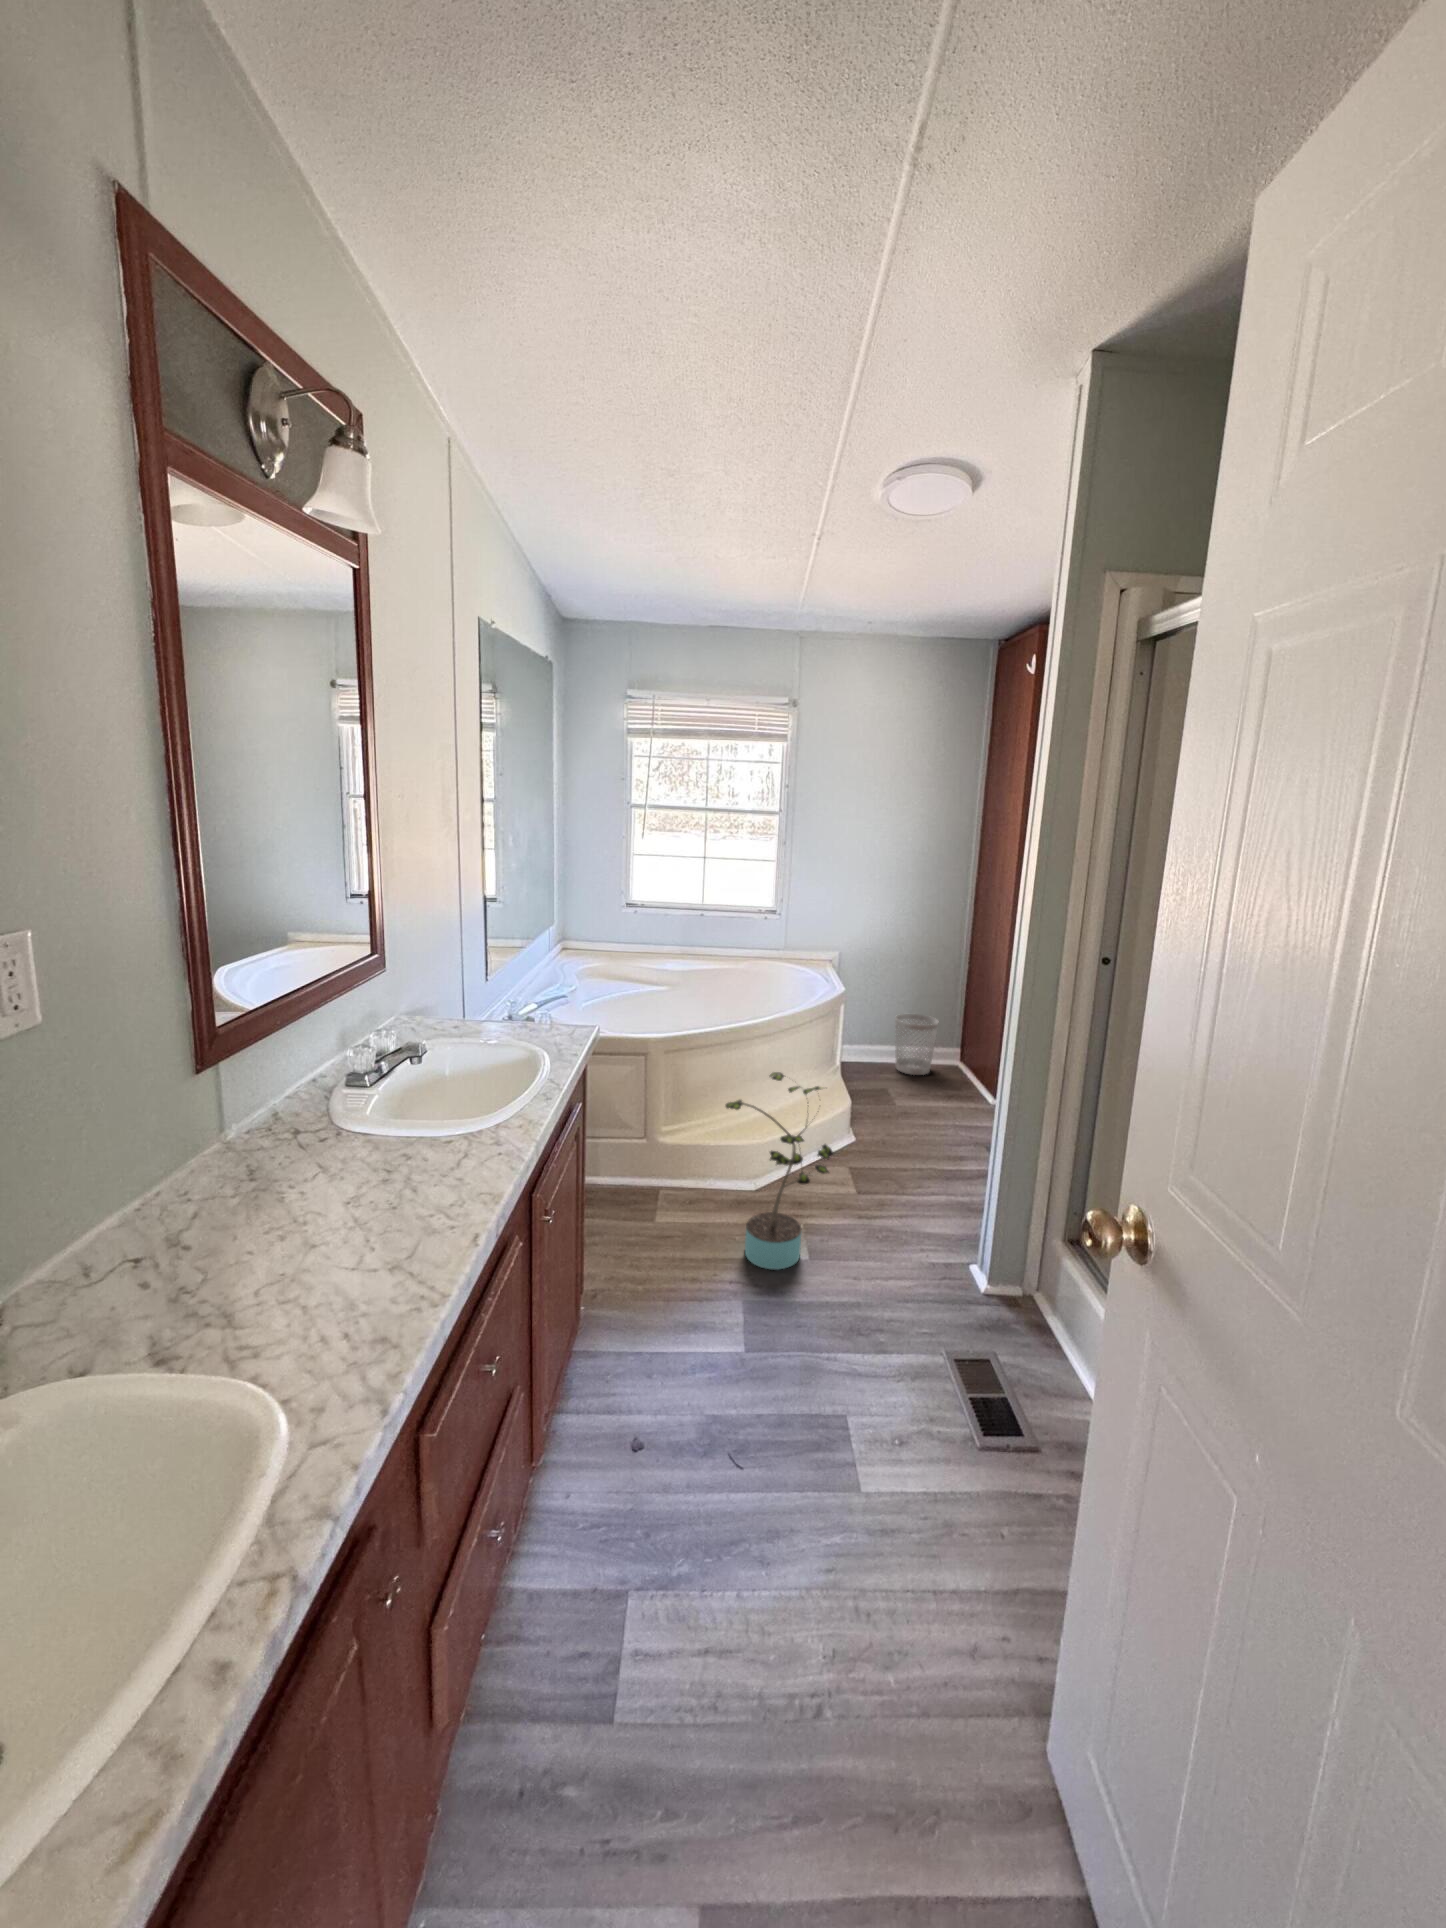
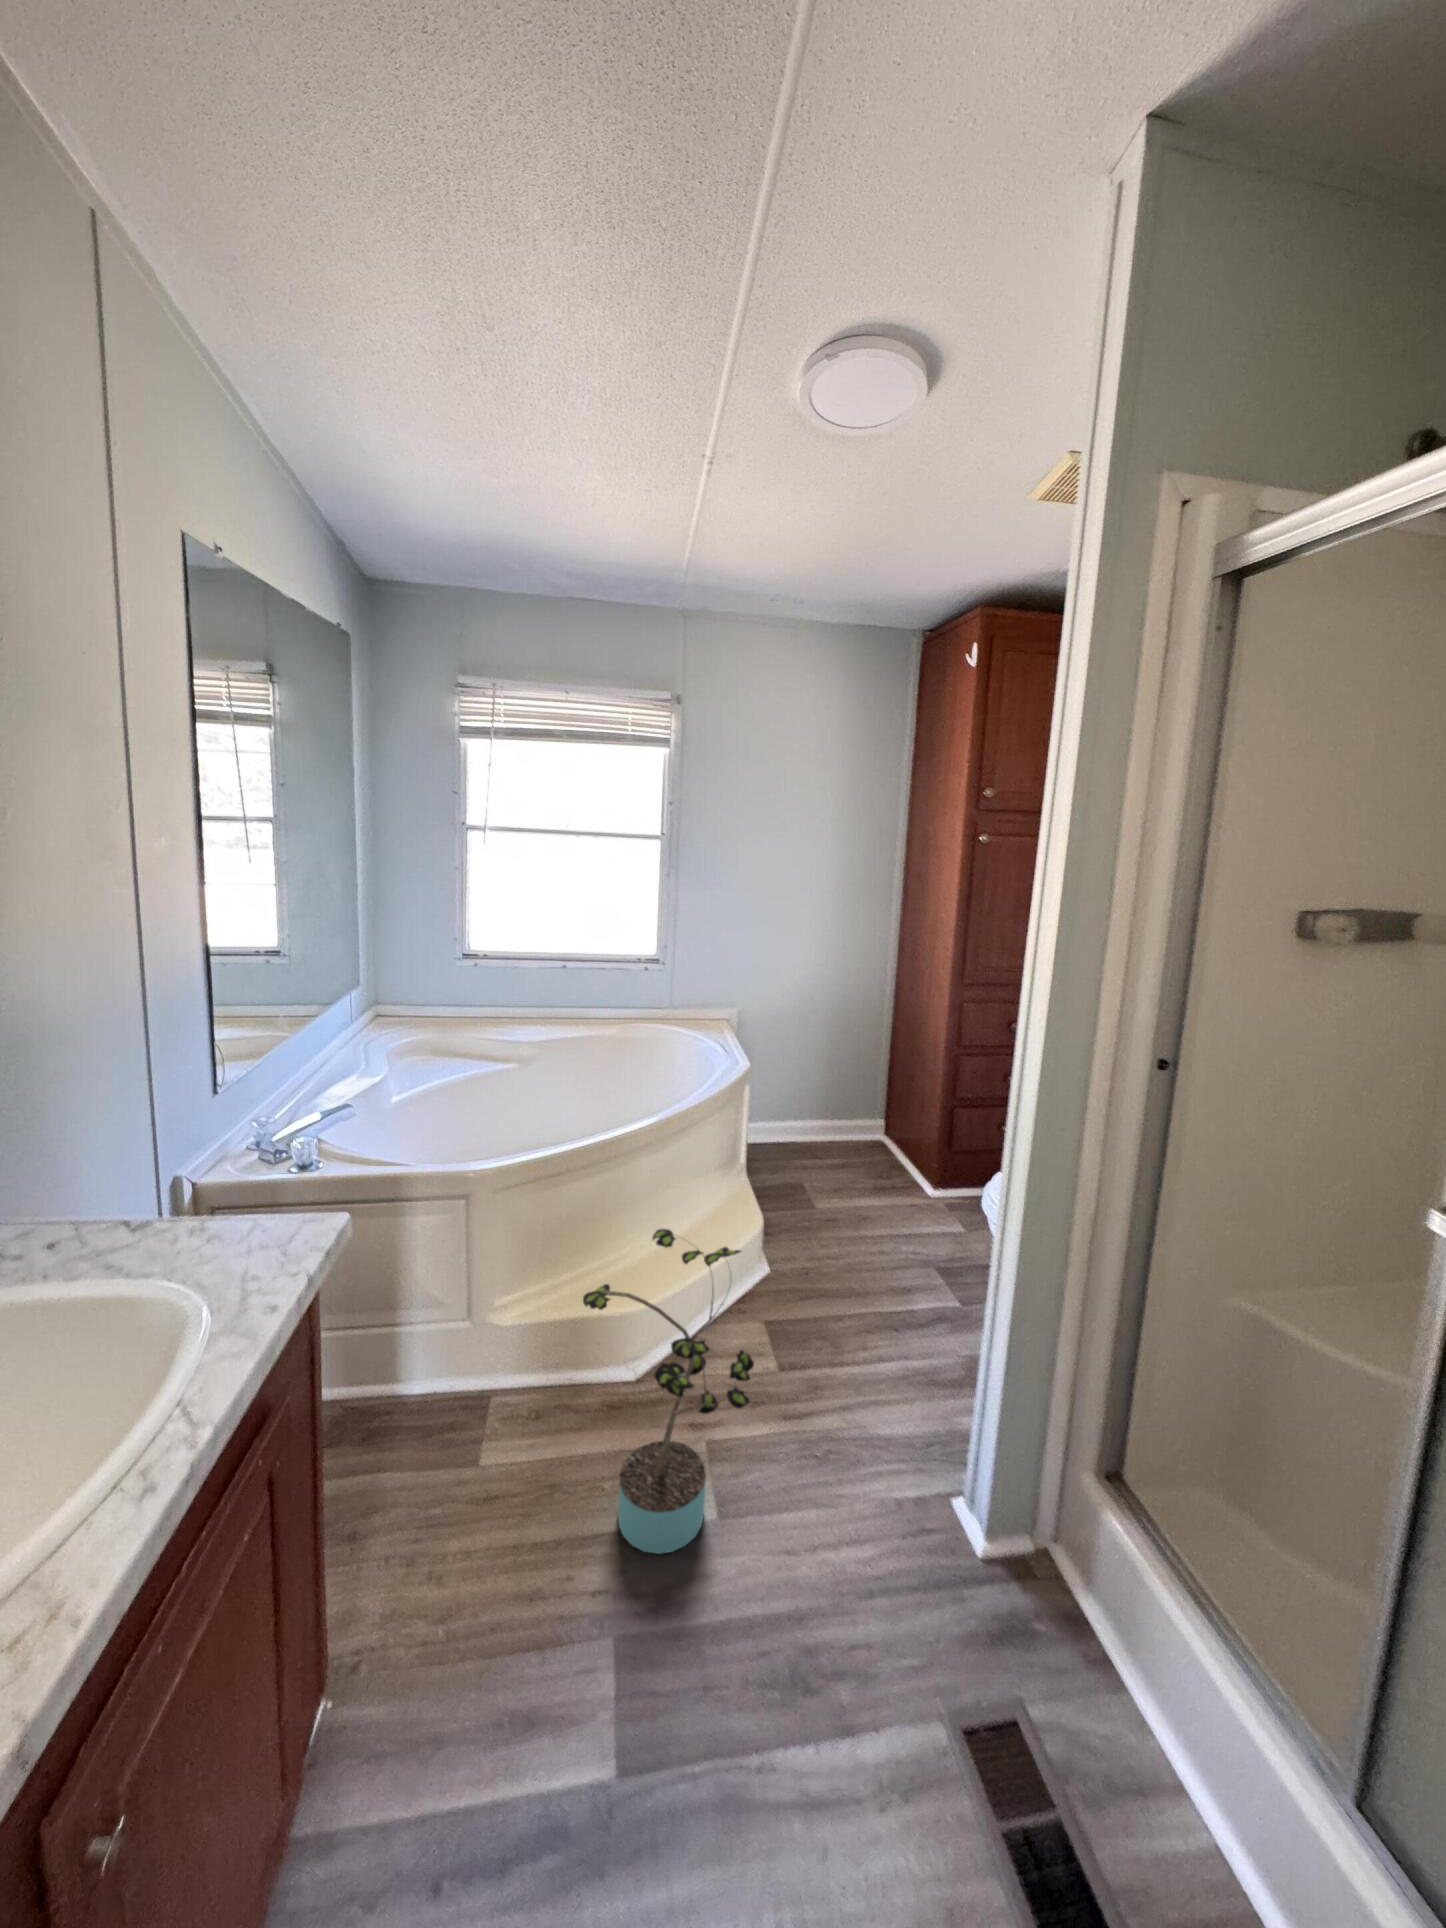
wastebasket: present [895,1014,938,1075] -> none [808,1080,860,1158]

